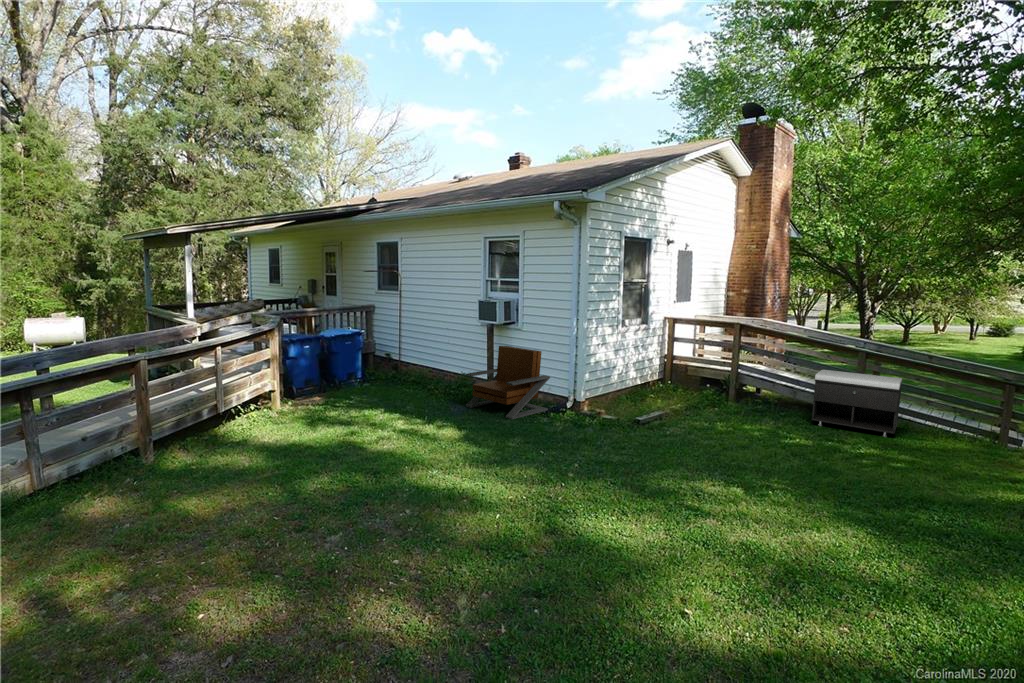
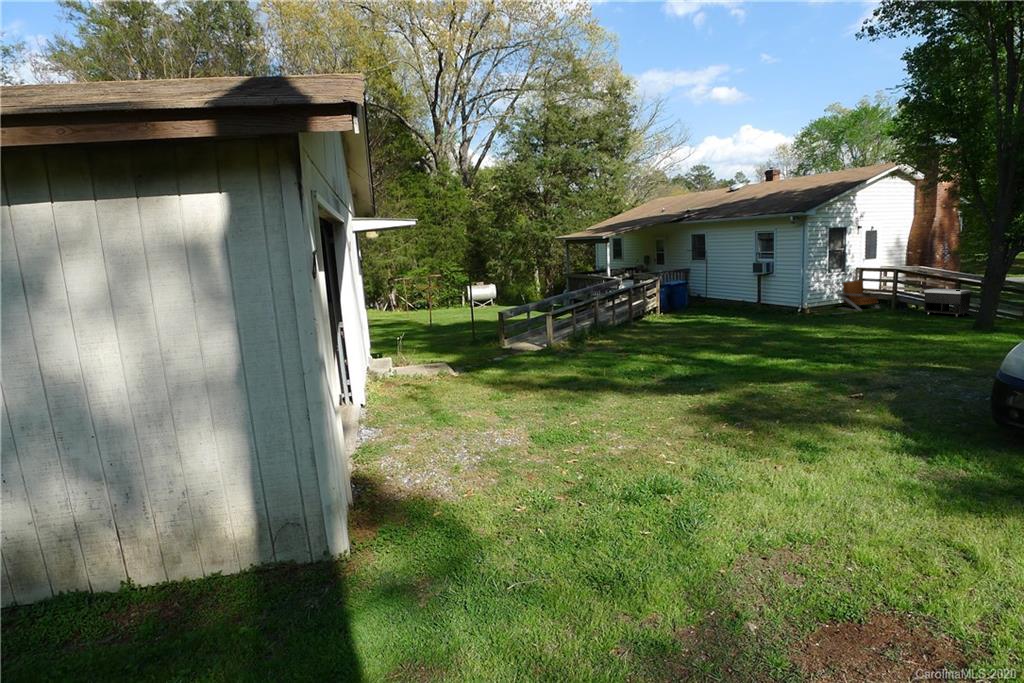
lounge chair: present [466,346,550,419] -> present [838,280,879,311]

